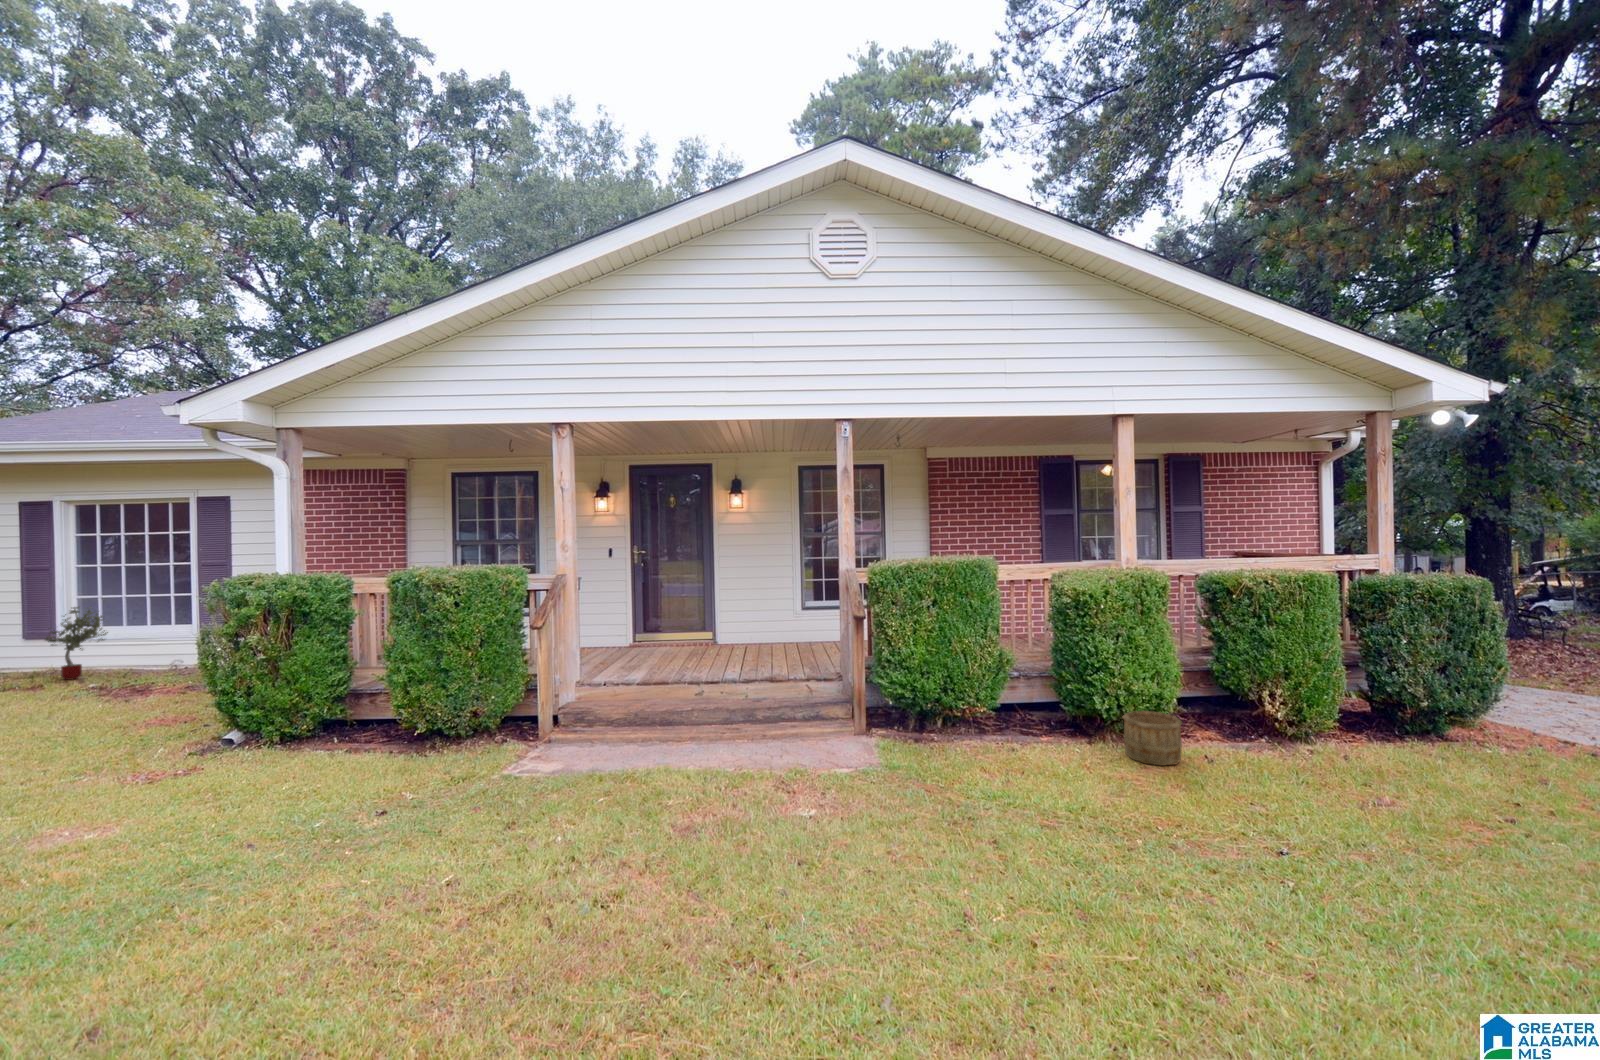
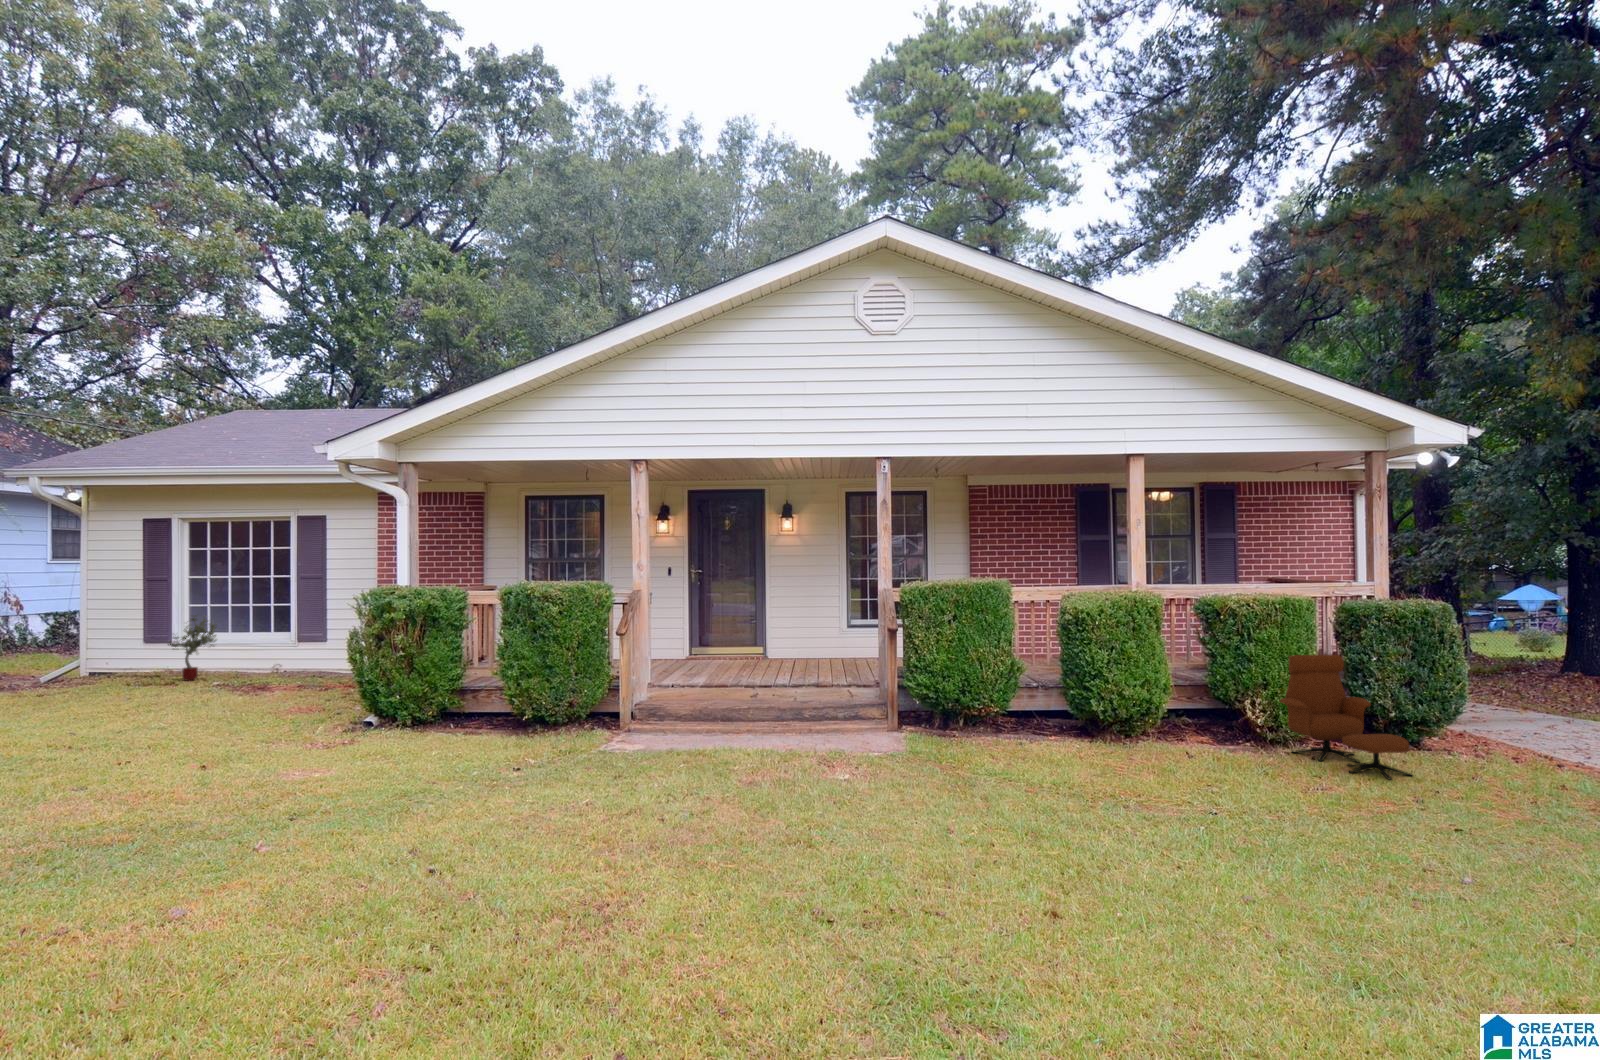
lounge chair: none [1311,639,1500,798] -> present [1280,654,1412,780]
wooden bucket: present [1122,711,1182,766] -> none [1112,713,1161,756]

